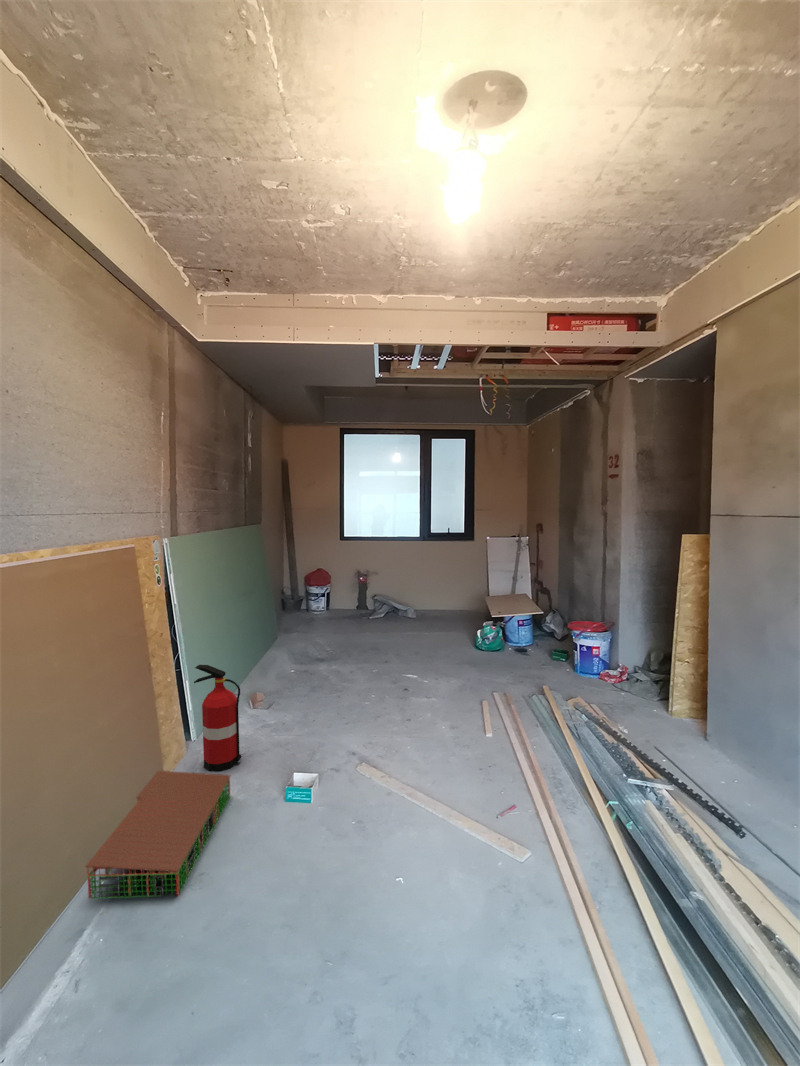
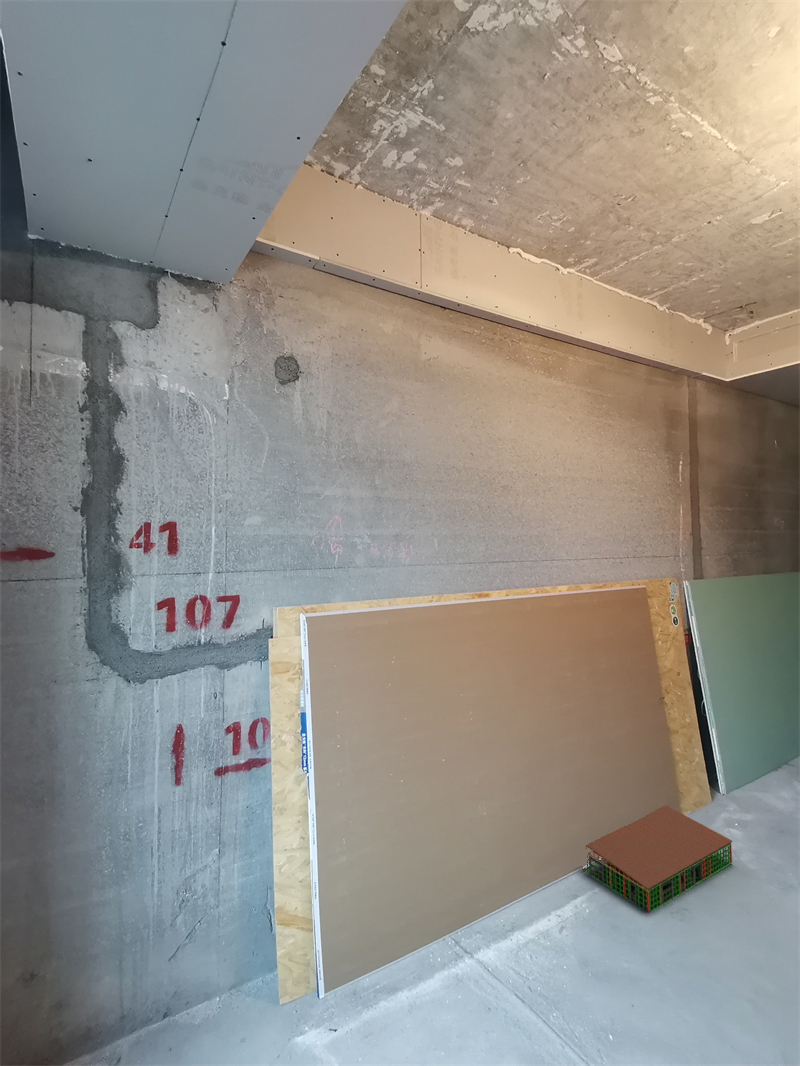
fire extinguisher: present [194,665,241,771] -> none [704,714,759,839]

